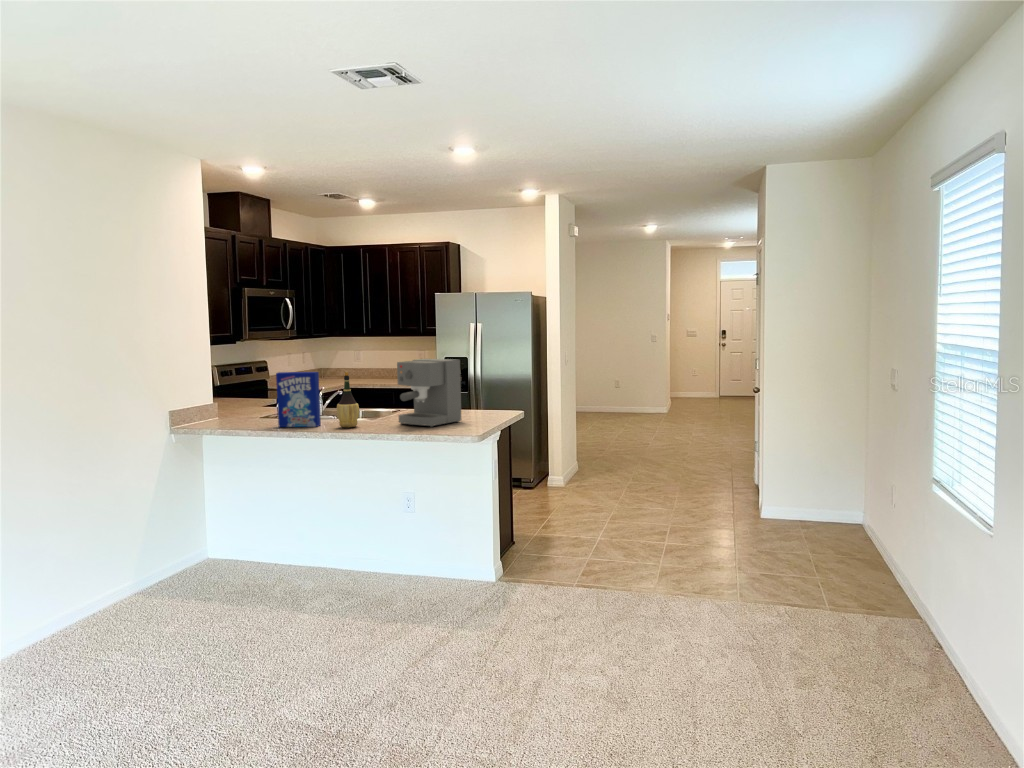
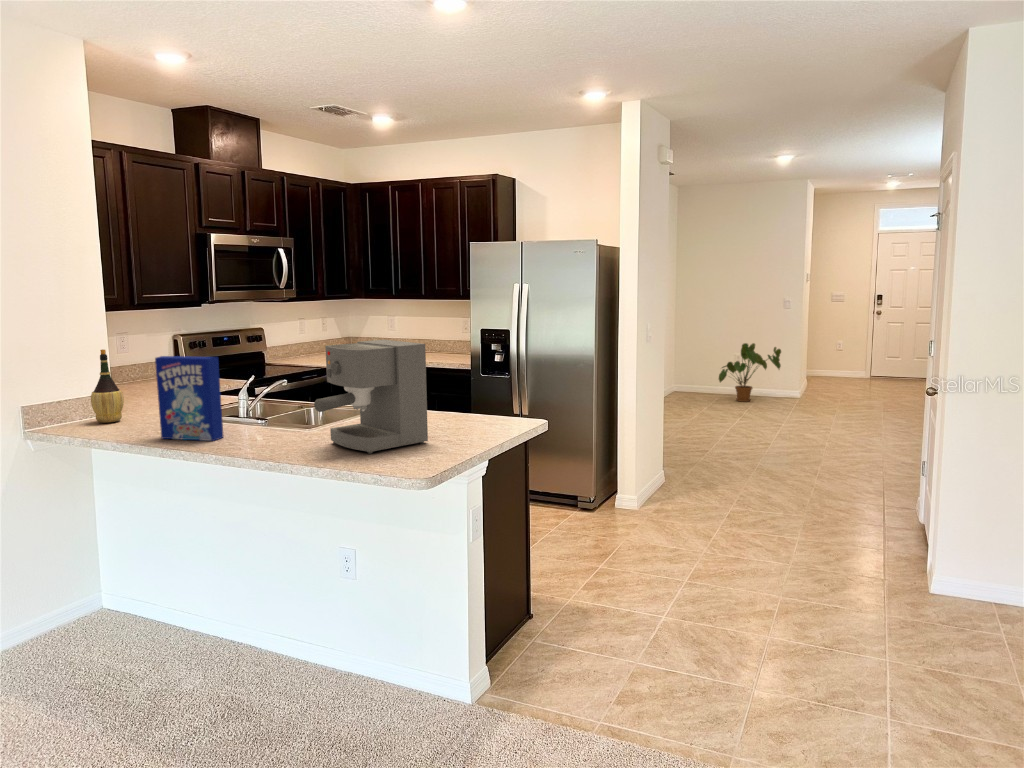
house plant: none [603,371,652,418] -> present [719,343,781,402]
wine bottle: present [337,372,359,427] -> present [91,349,124,423]

